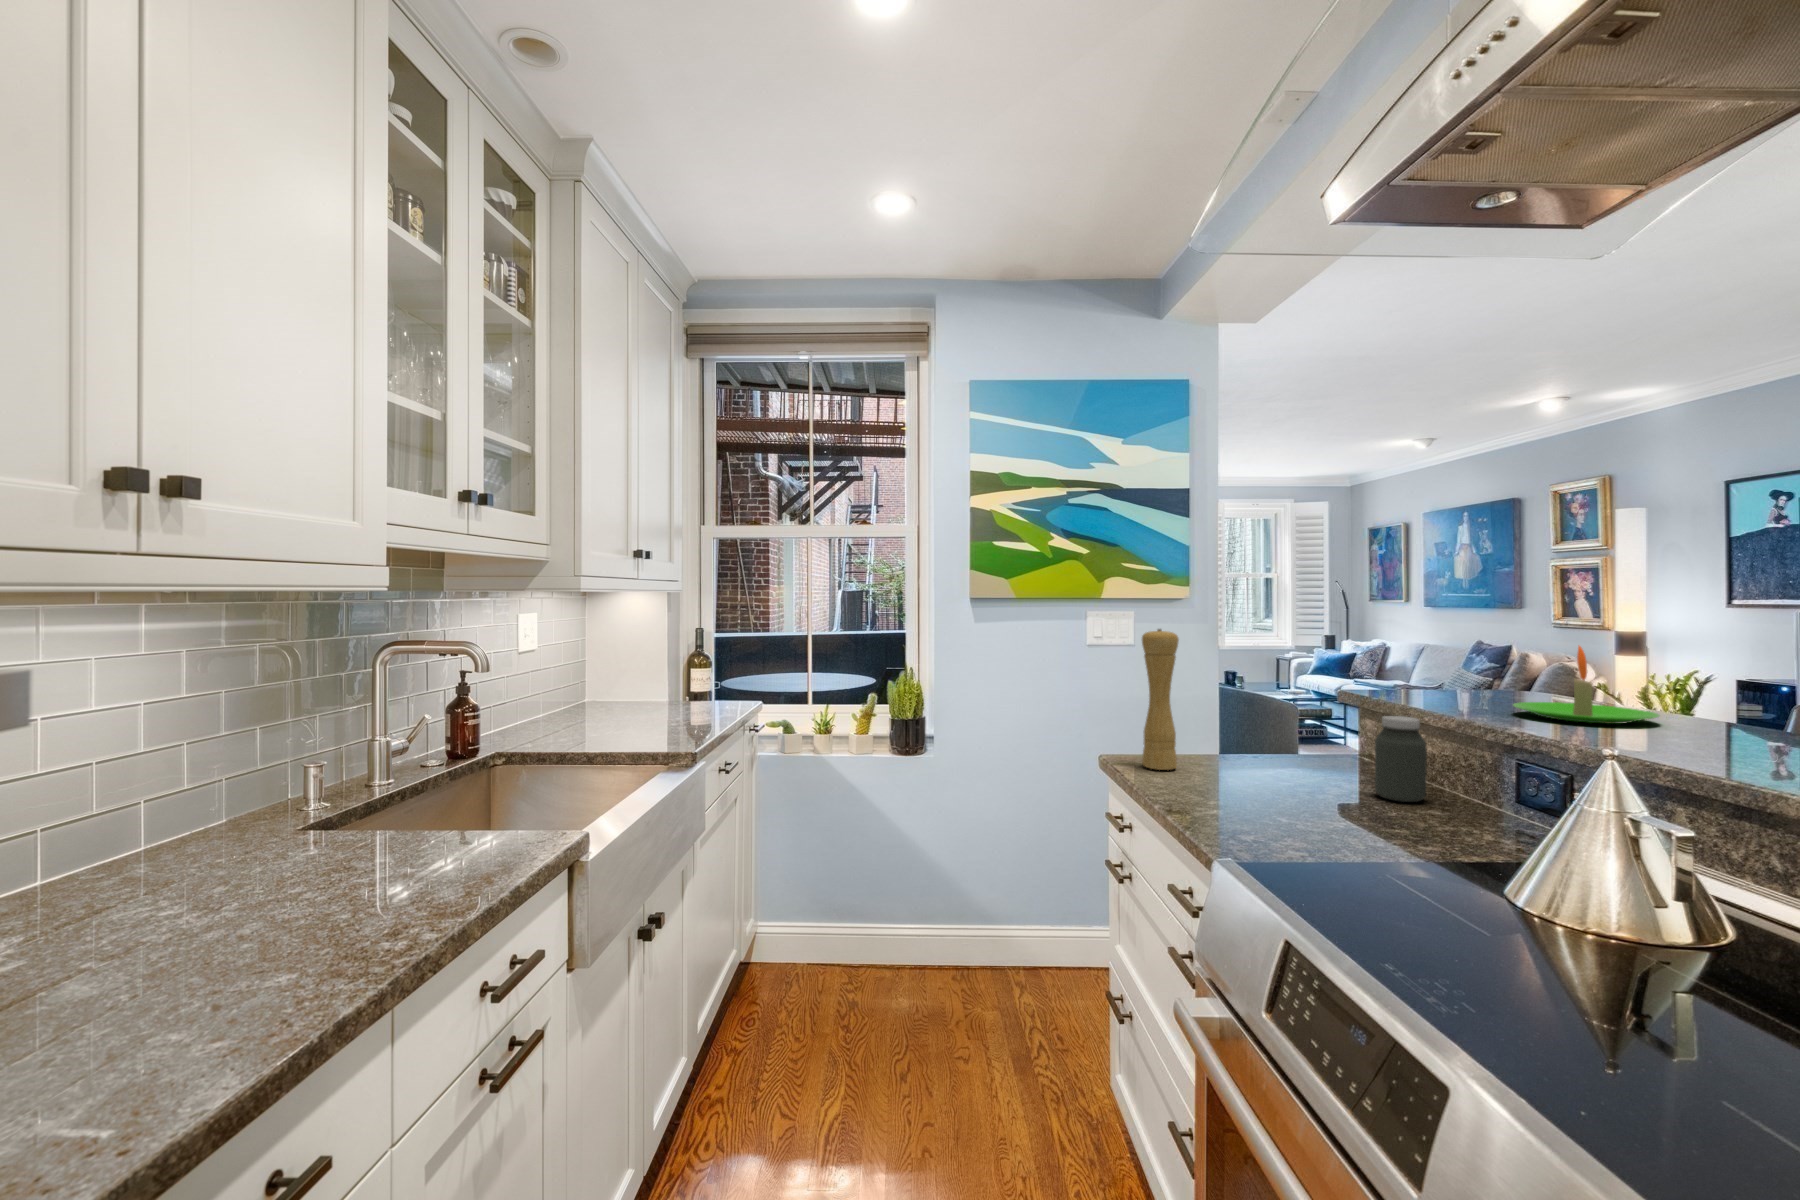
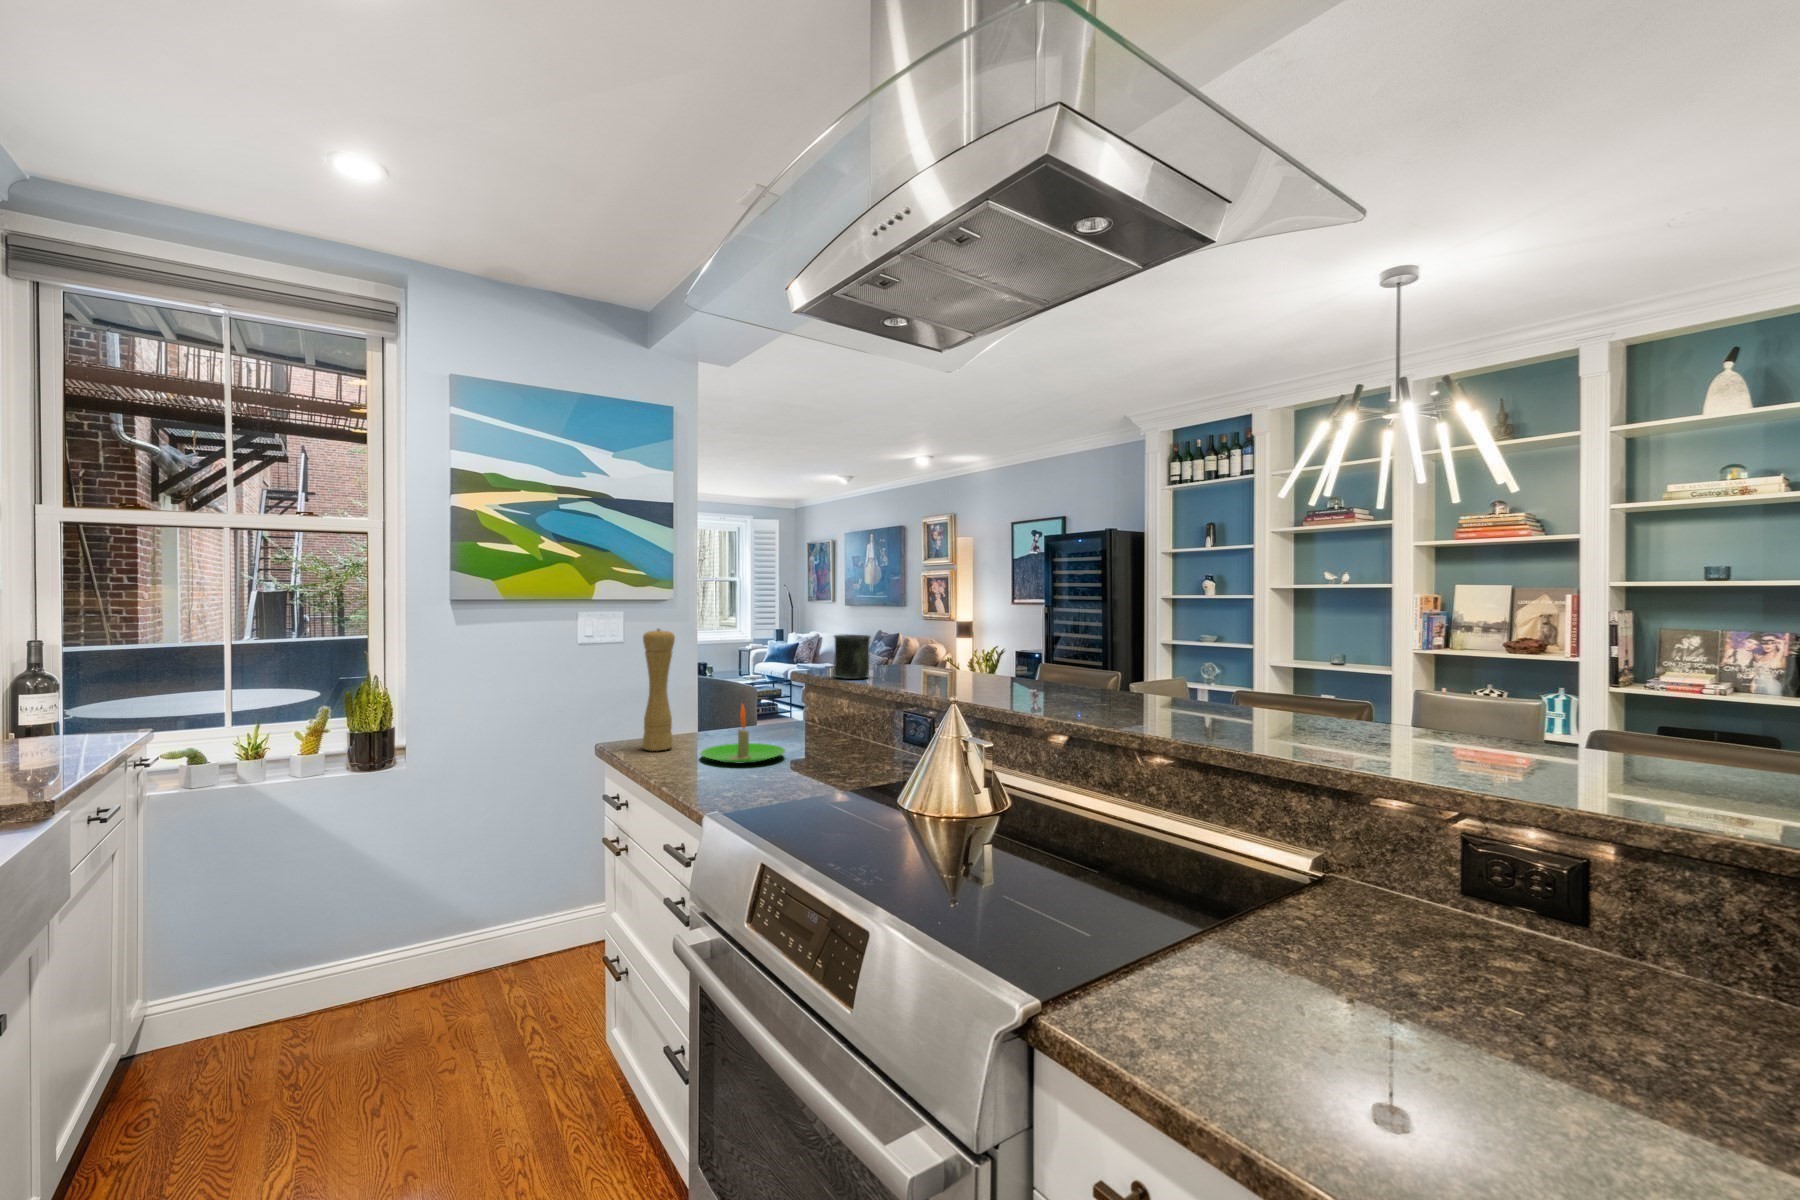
mug: none [1398,642,1461,703] -> present [834,635,870,679]
candle: present [1513,646,1660,724] -> present [701,705,785,763]
jar: present [1375,716,1427,802] -> none [818,690,851,752]

